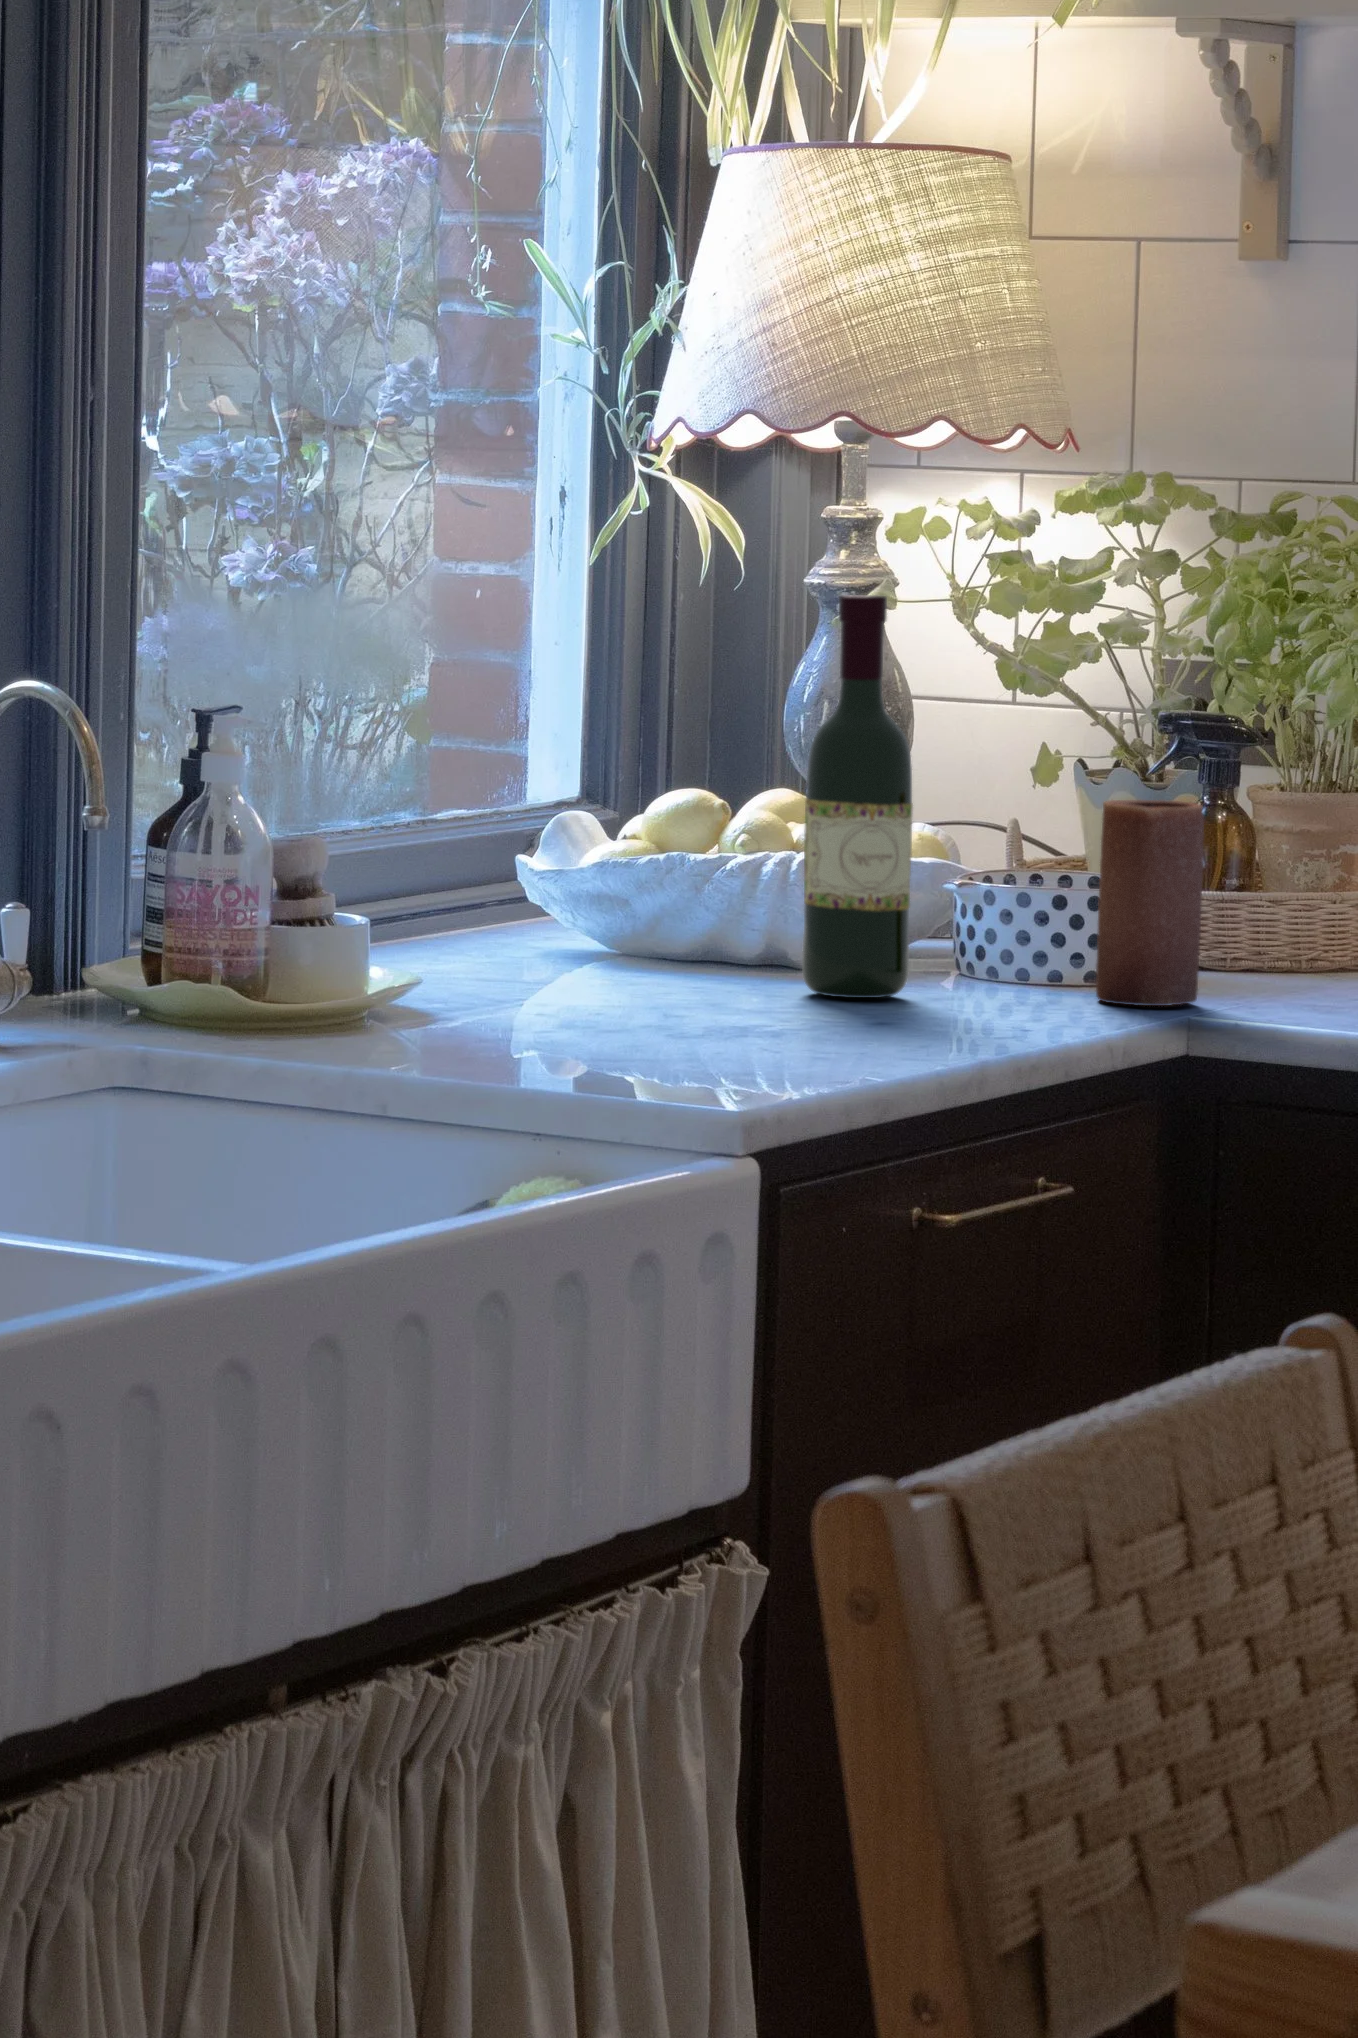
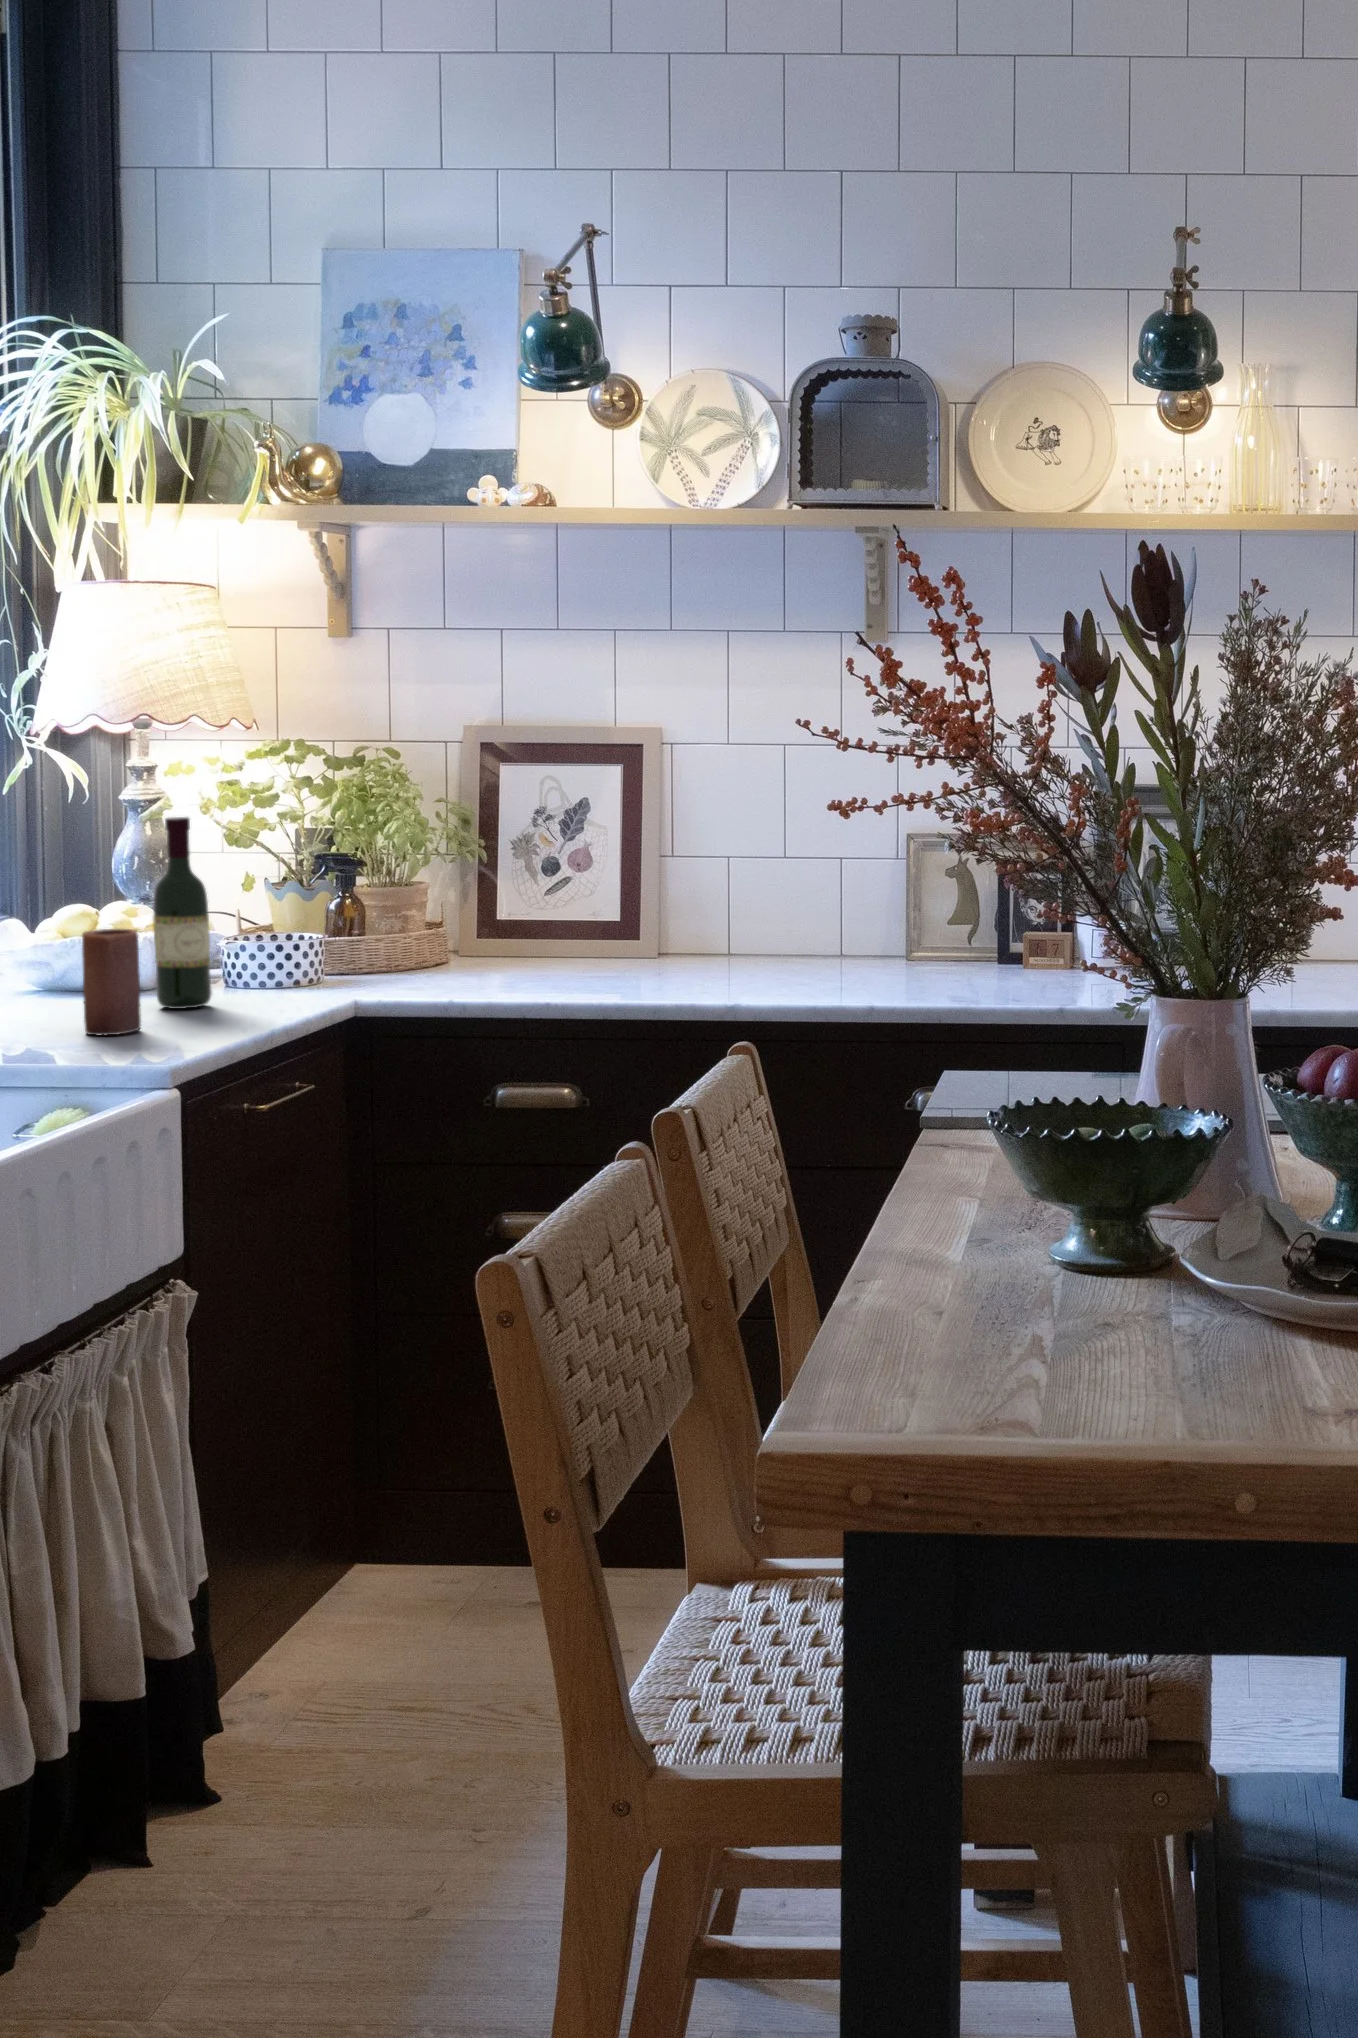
candle: present [1096,800,1204,1006] -> present [82,929,141,1035]

